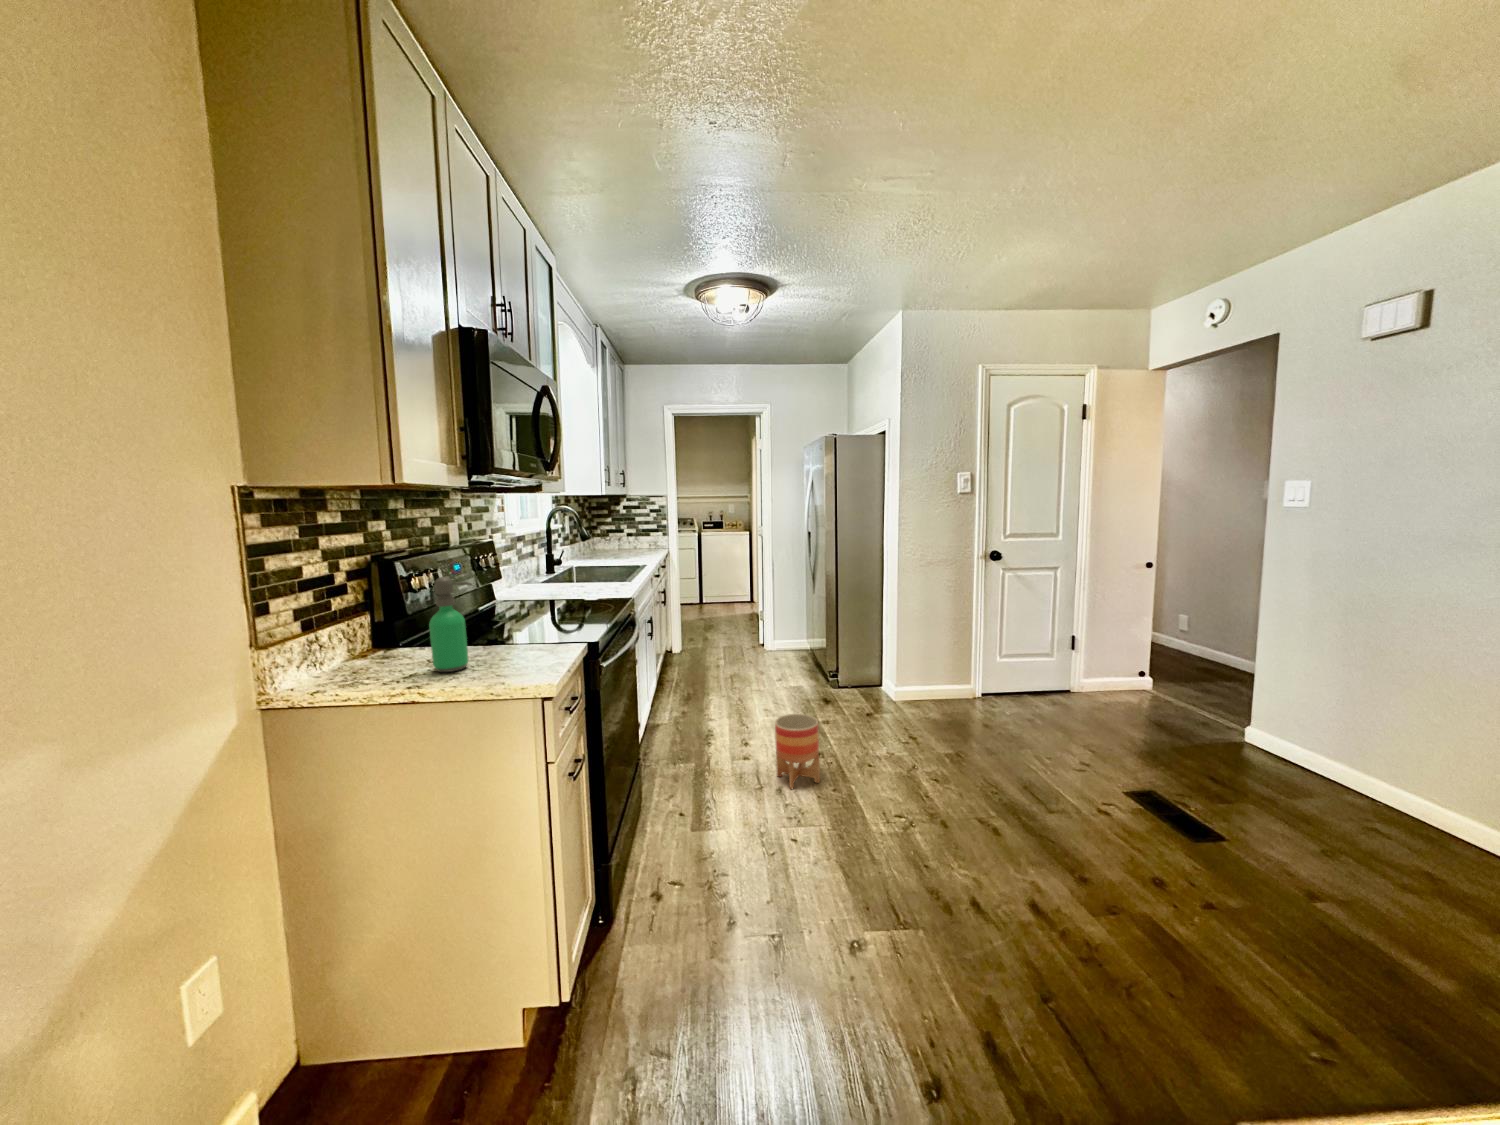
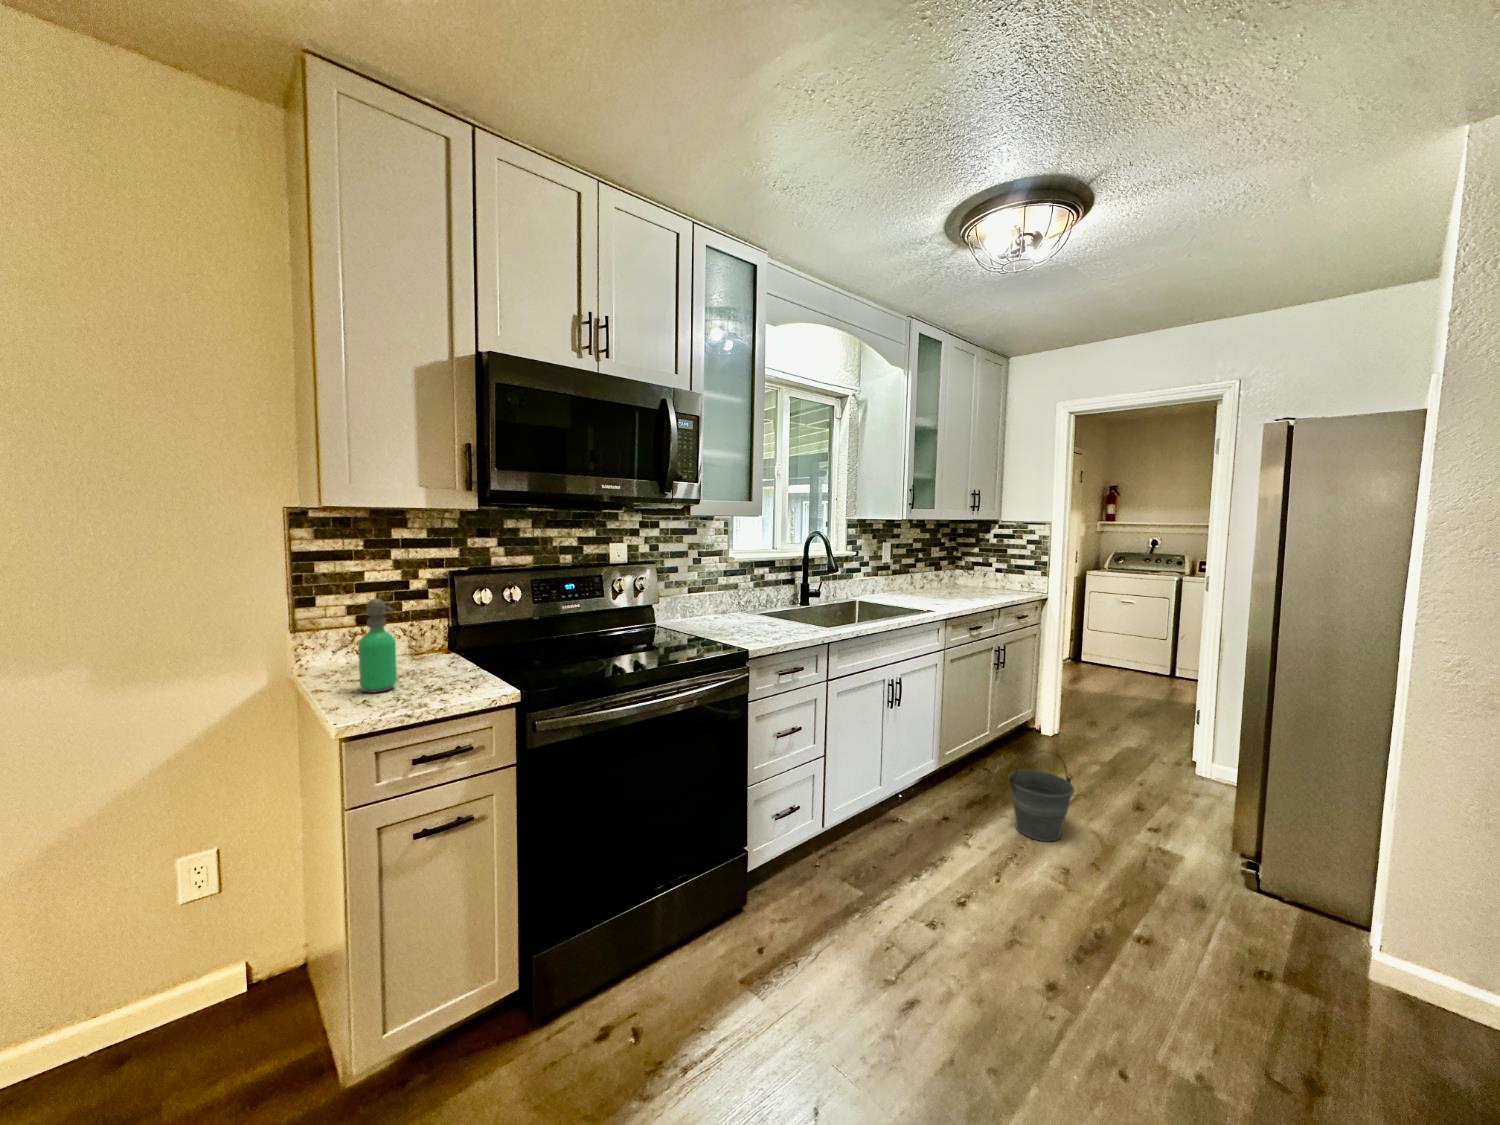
bucket: none [712,643,752,701] -> present [1008,751,1074,841]
planter: present [775,714,820,789] -> none [926,903,1006,1057]

